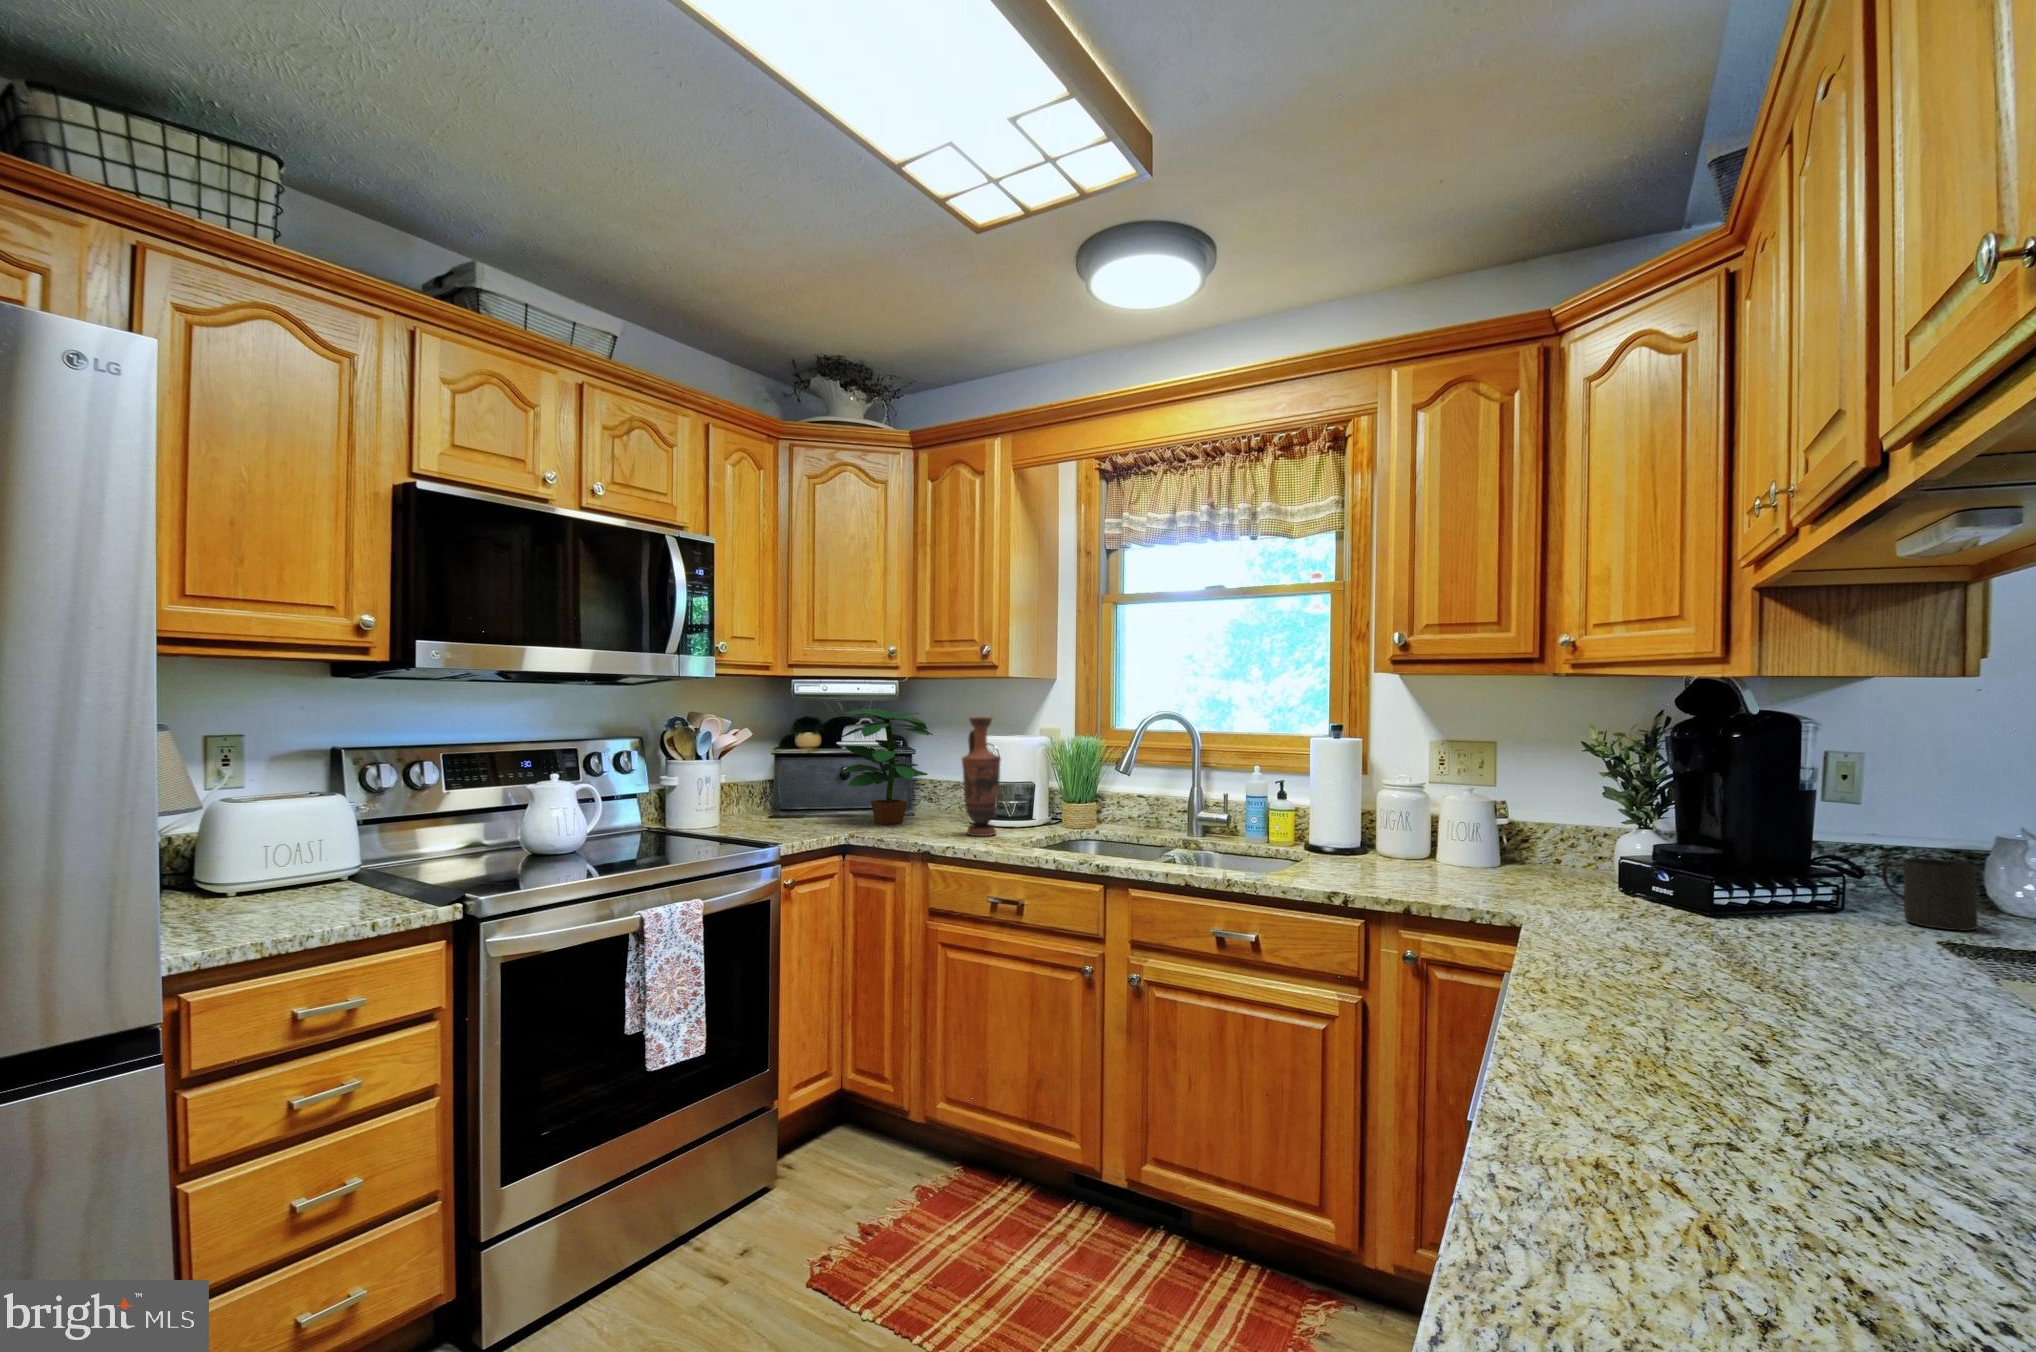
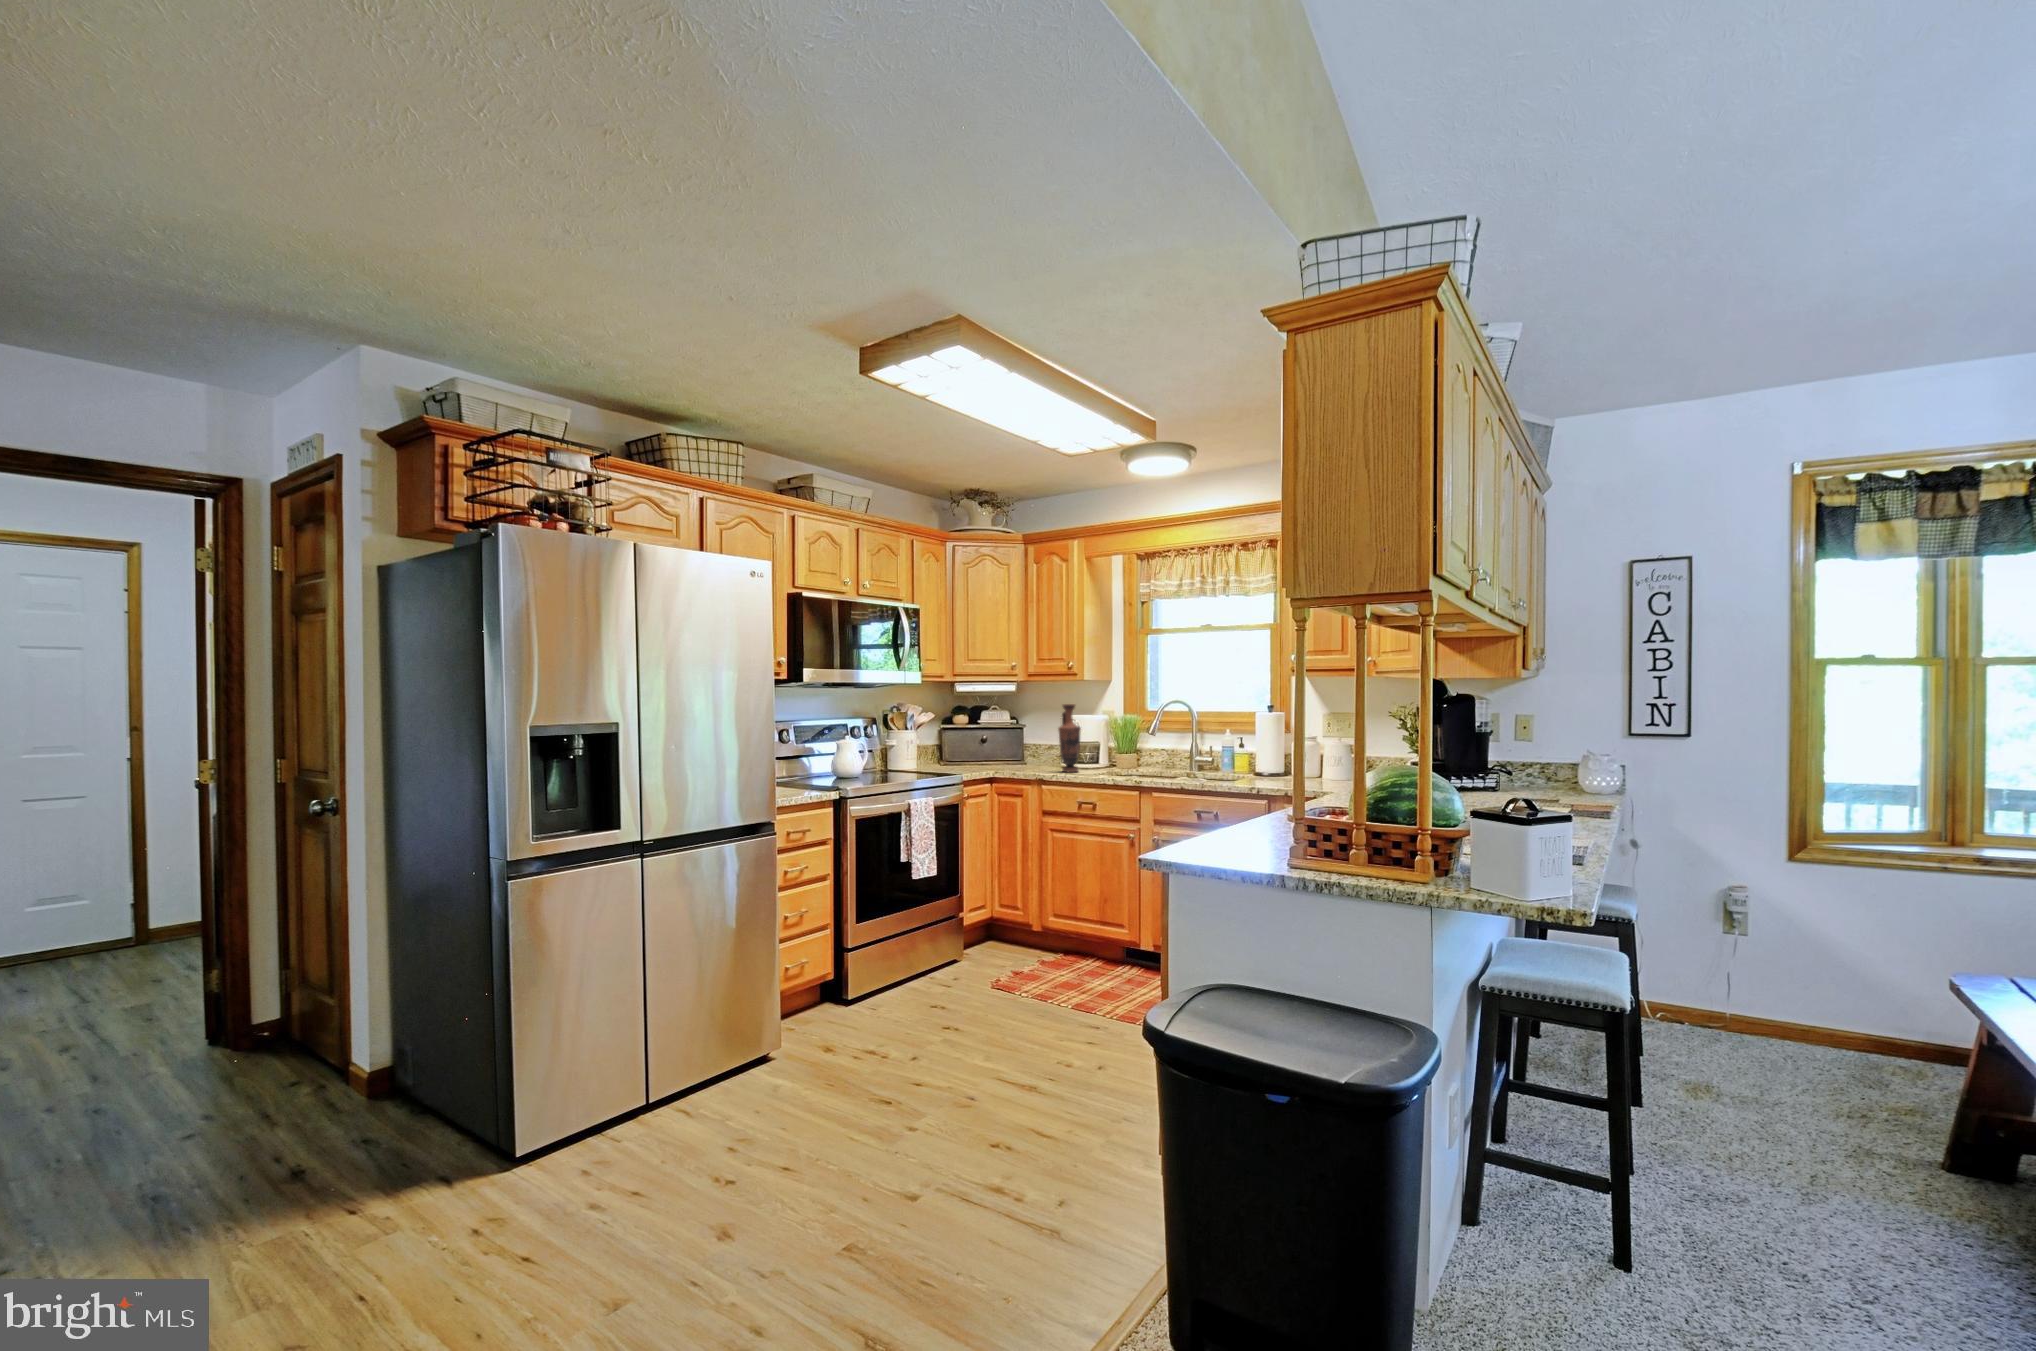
potted plant: present [842,709,933,824] -> none [983,701,1038,769]
mug: present [1882,858,1978,930] -> none [1497,761,1530,792]

